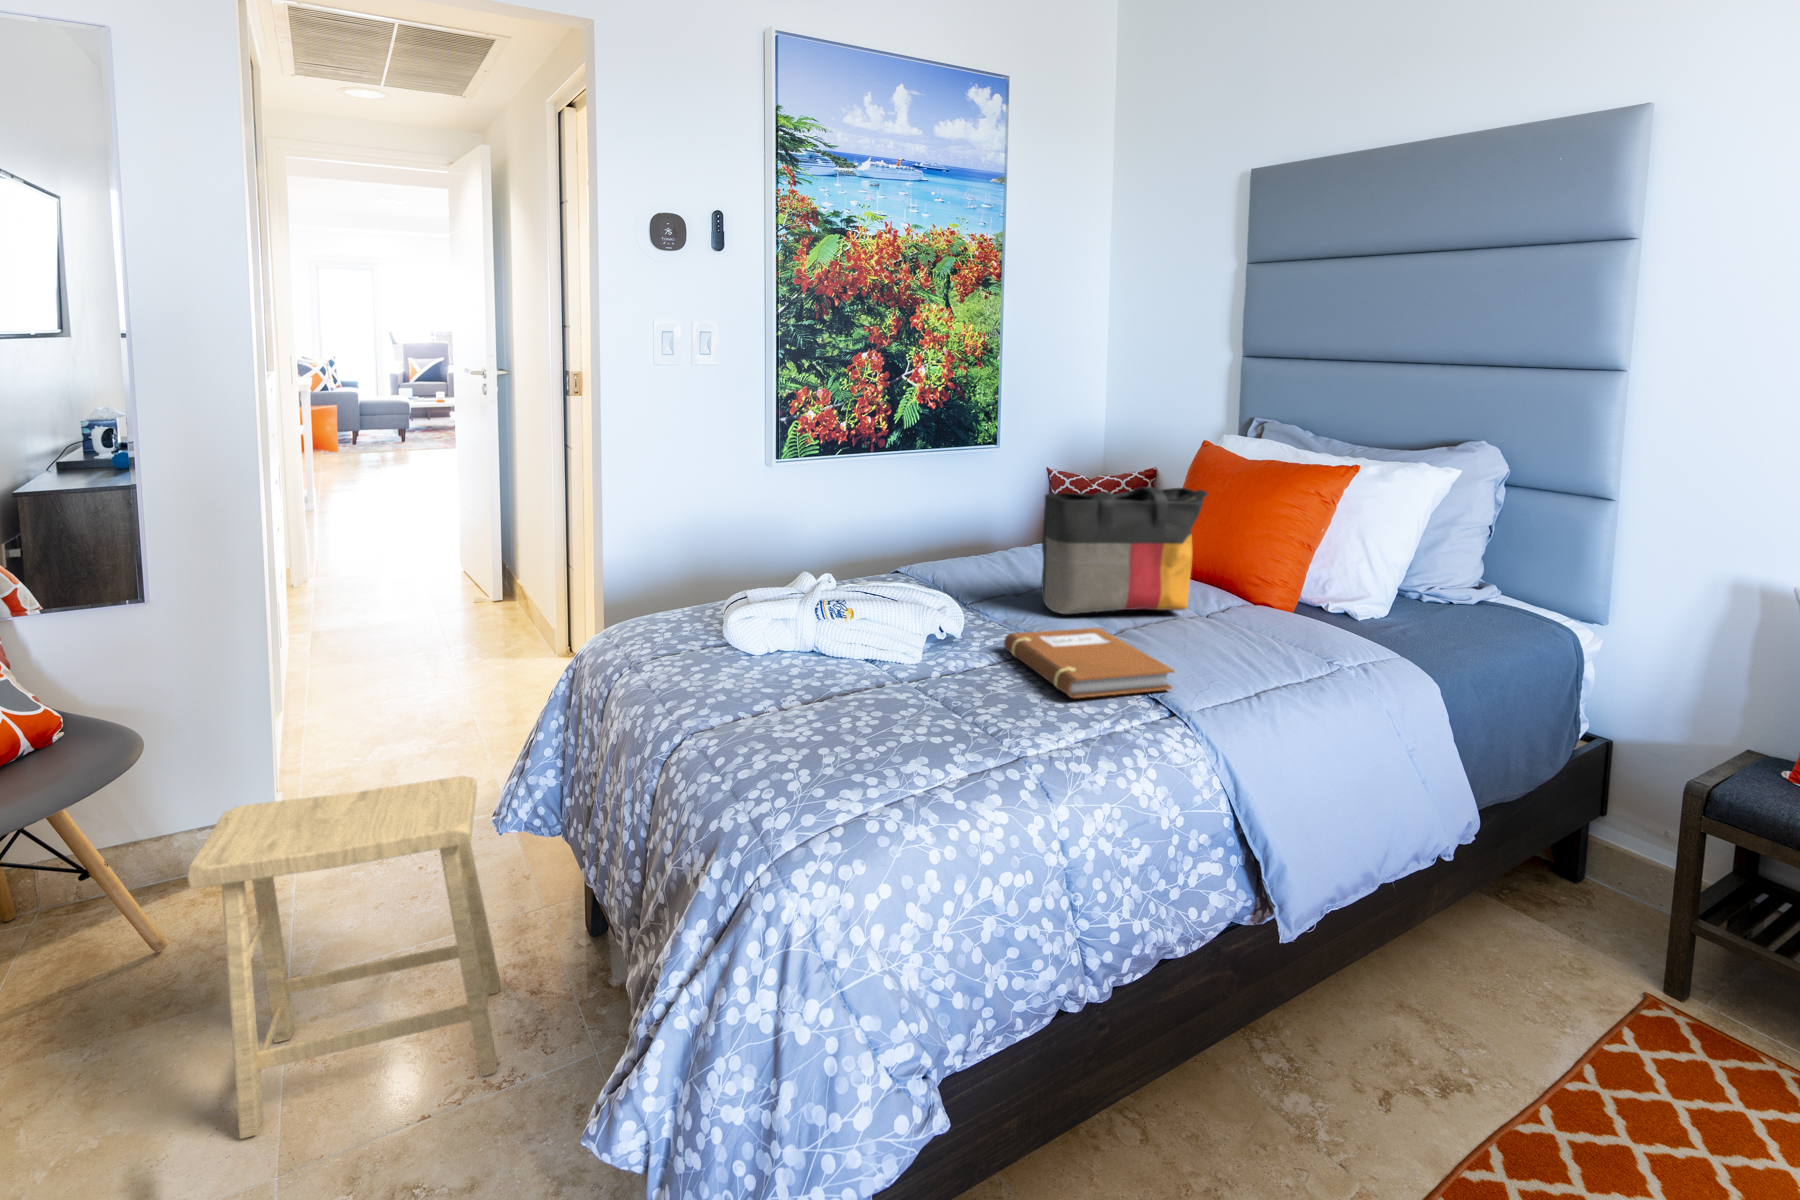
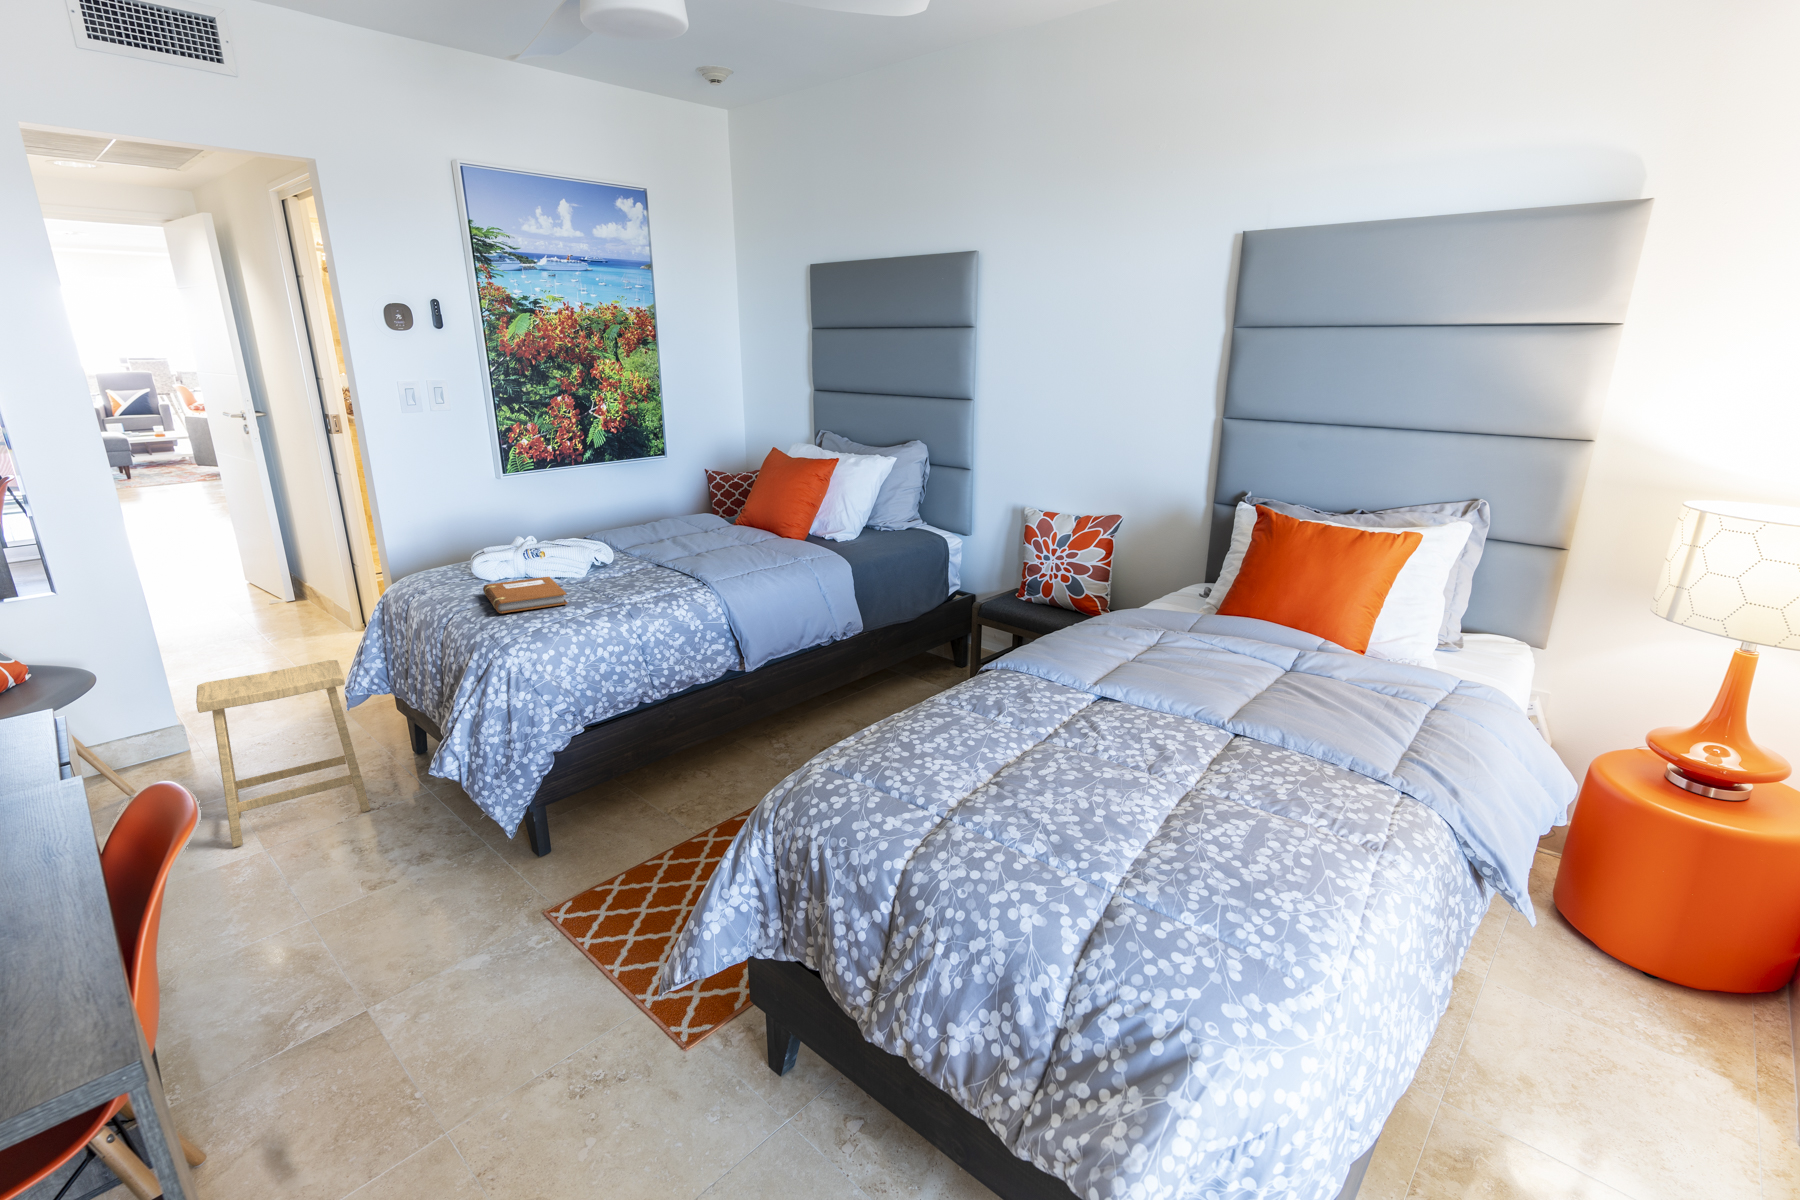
tote bag: present [1041,487,1208,614] -> none [655,474,748,548]
notebook: present [1004,628,1175,698] -> present [483,577,568,613]

